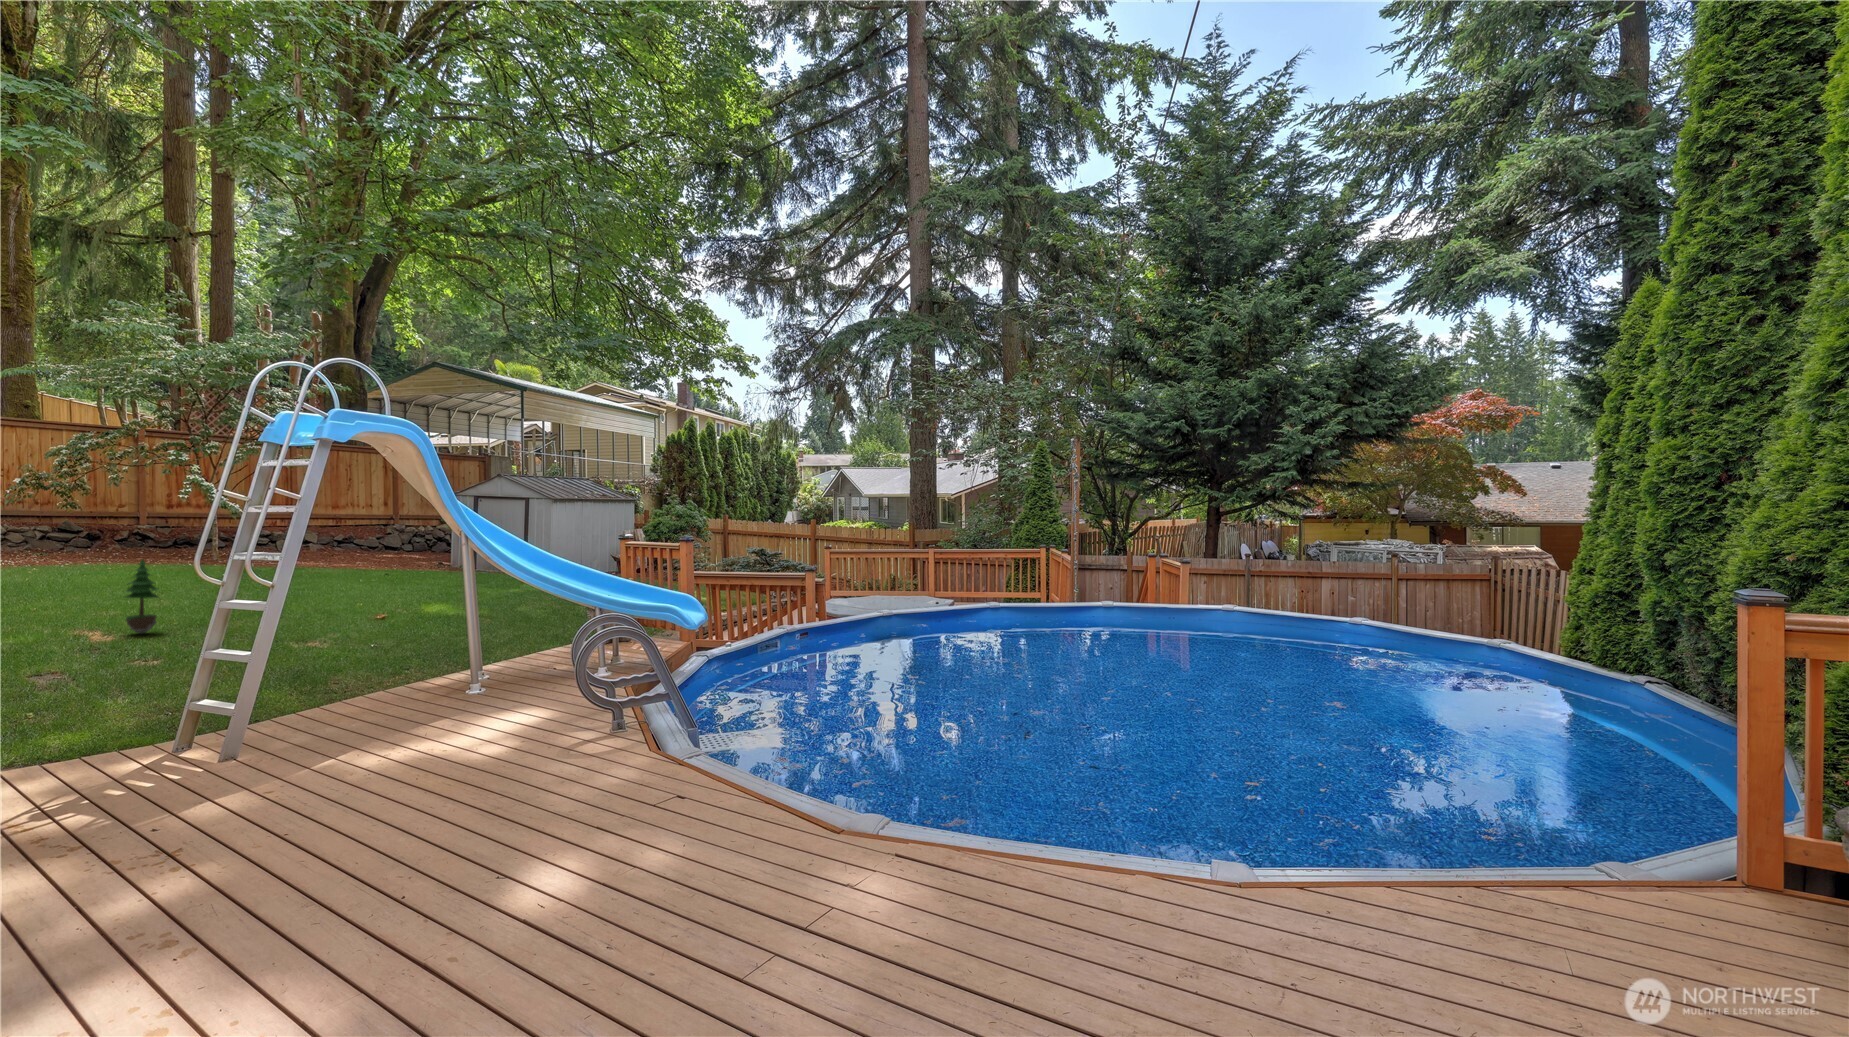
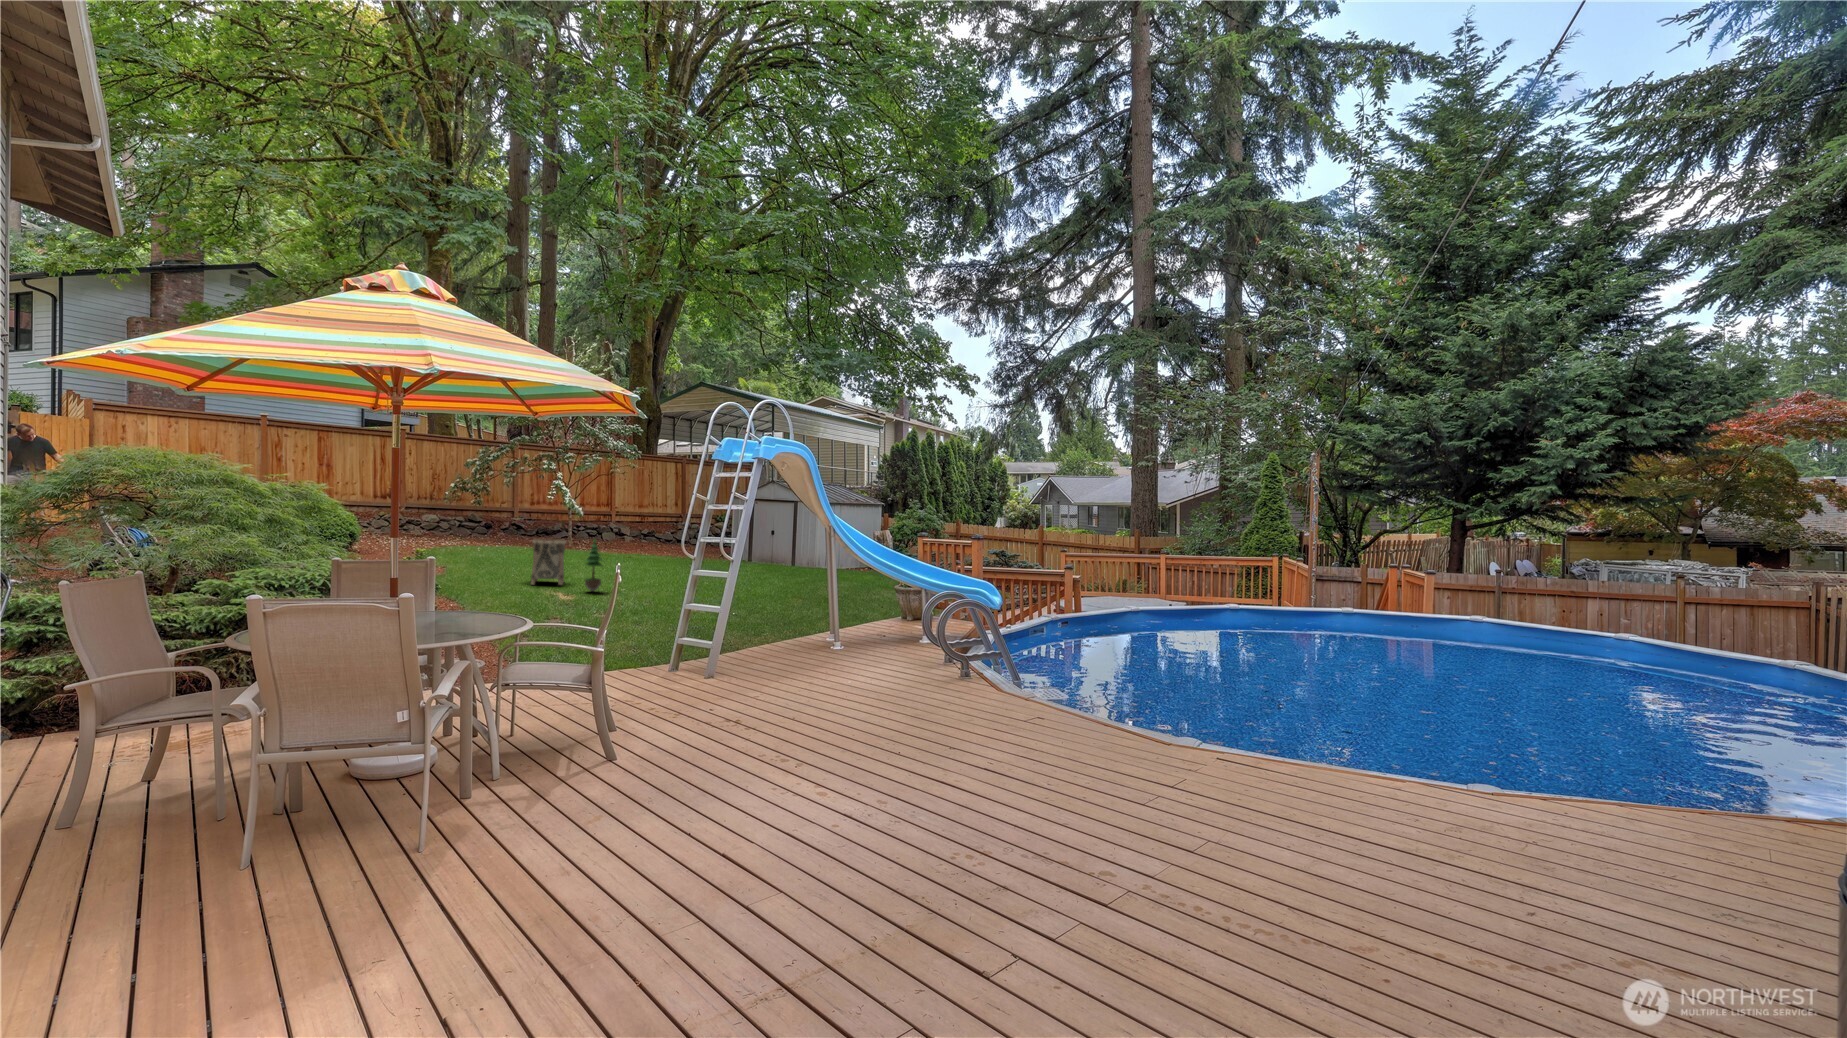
basket: none [38,561,110,629] -> present [531,539,566,585]

